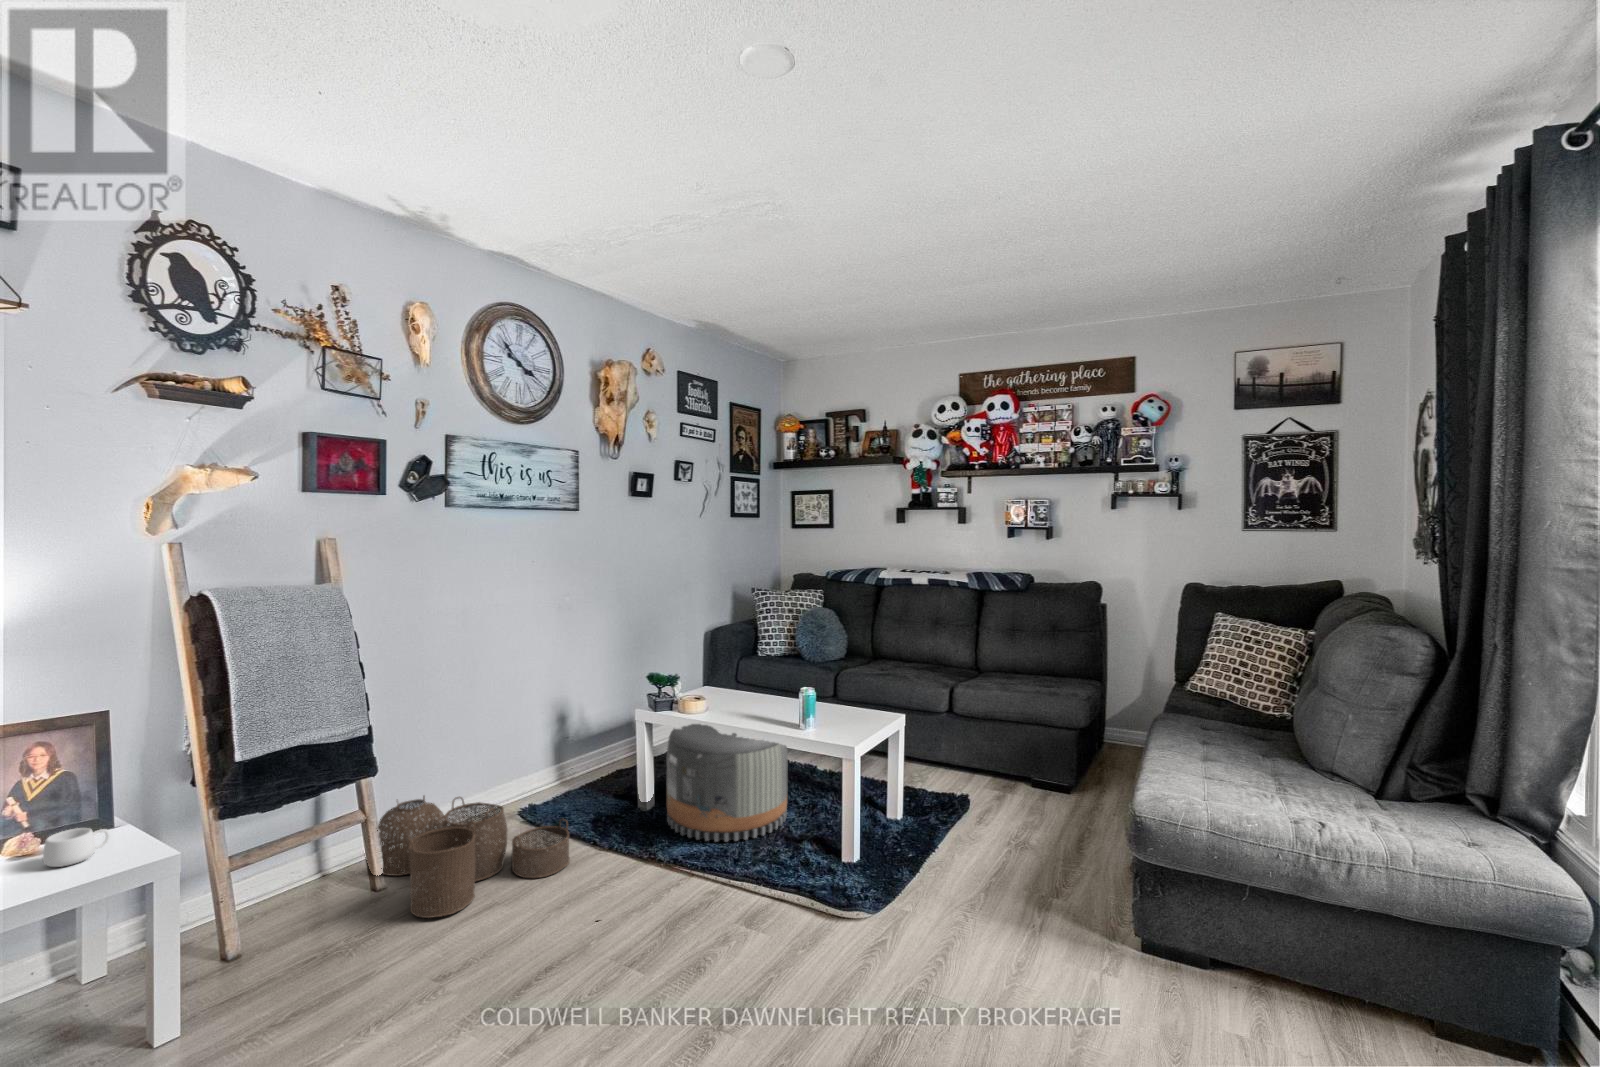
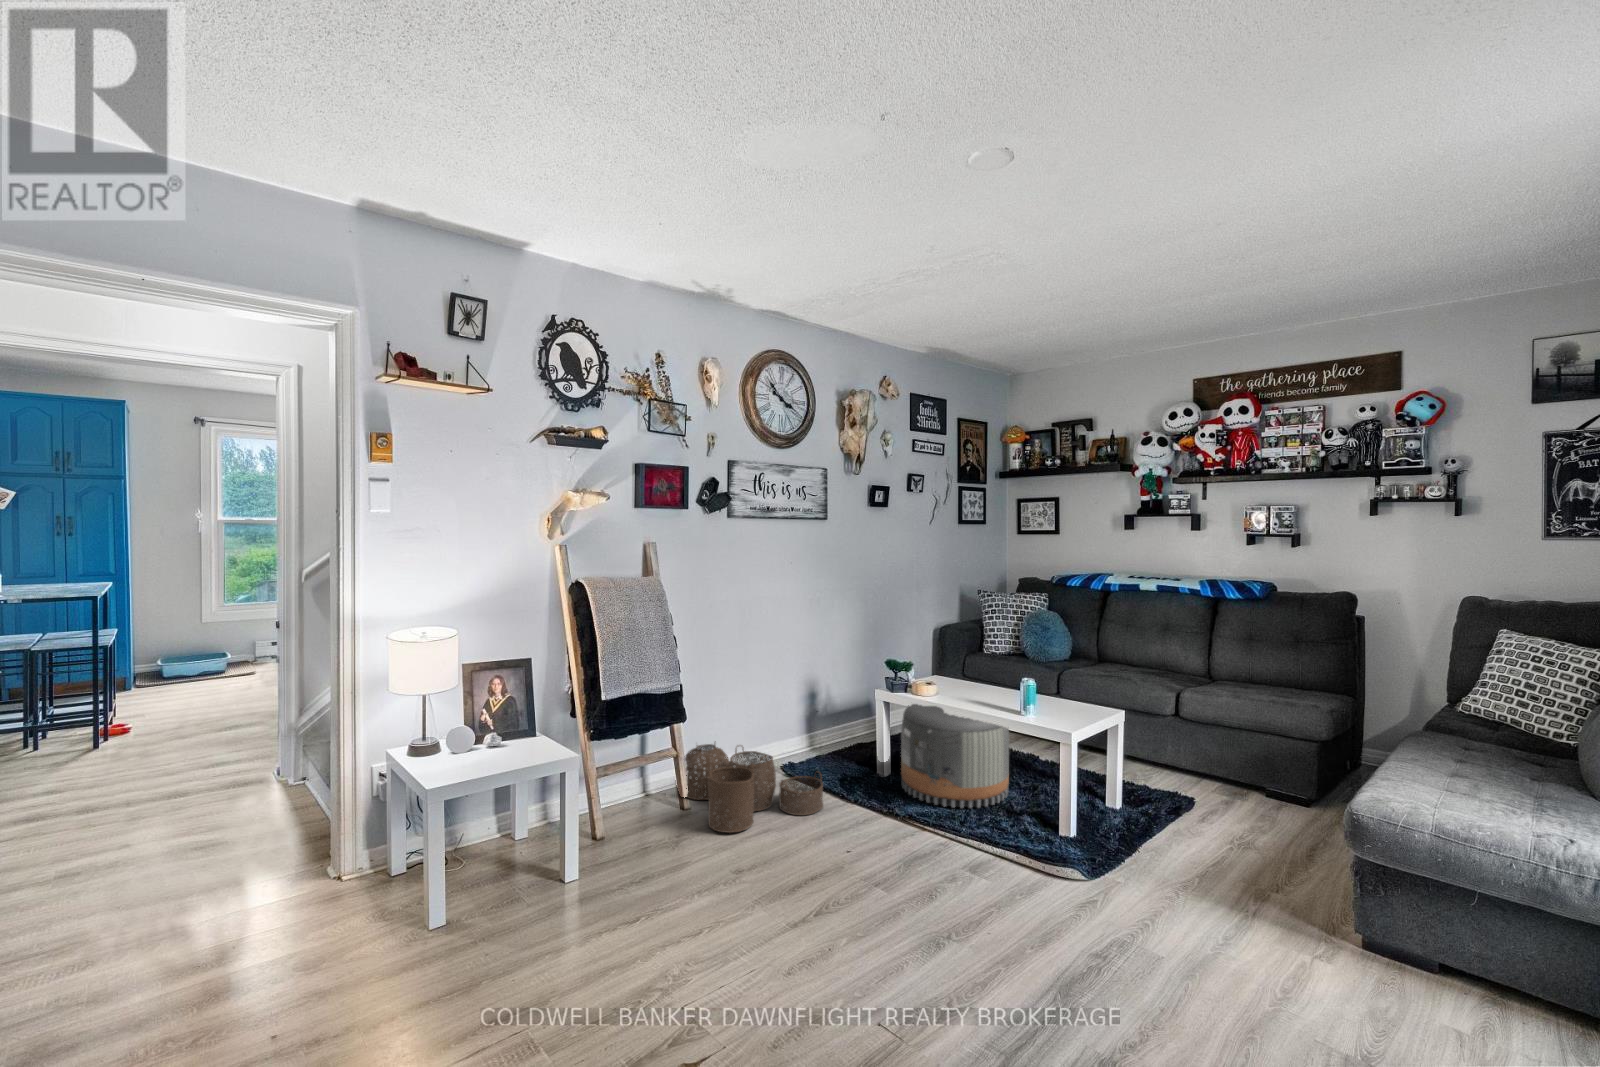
mug: present [43,828,110,867] -> none [499,735,532,758]

